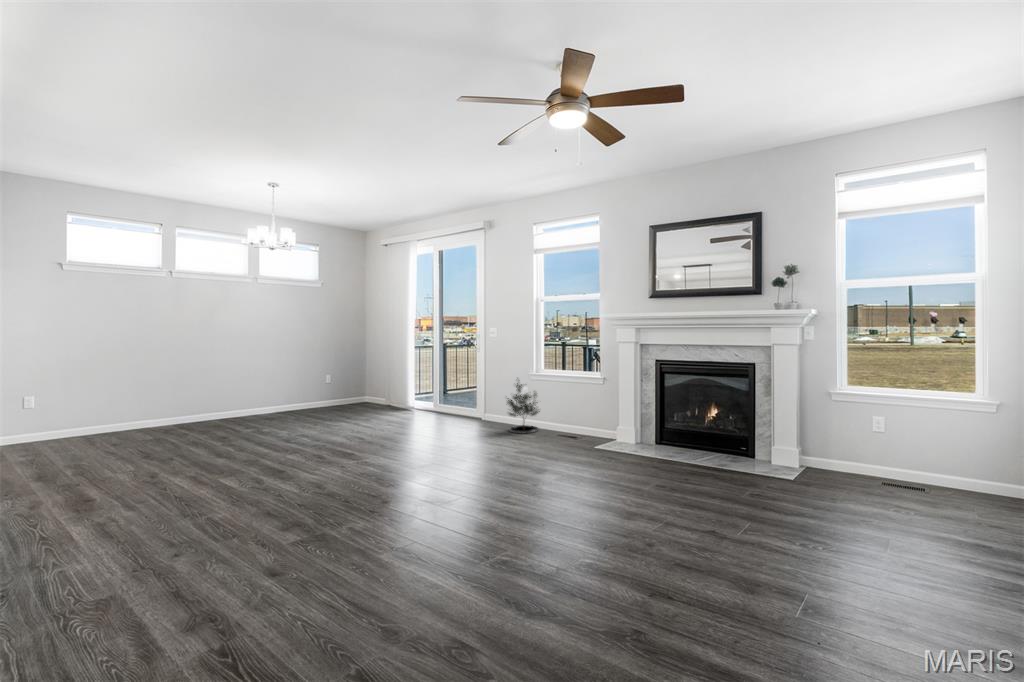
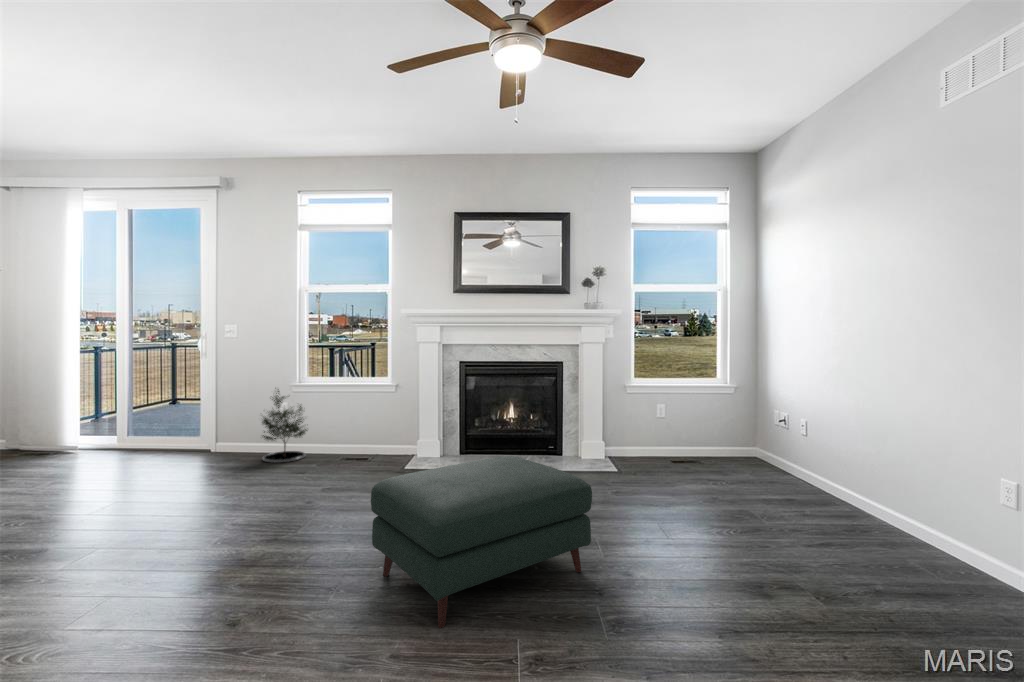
ottoman: none [505,447,657,553] -> present [371,456,592,628]

